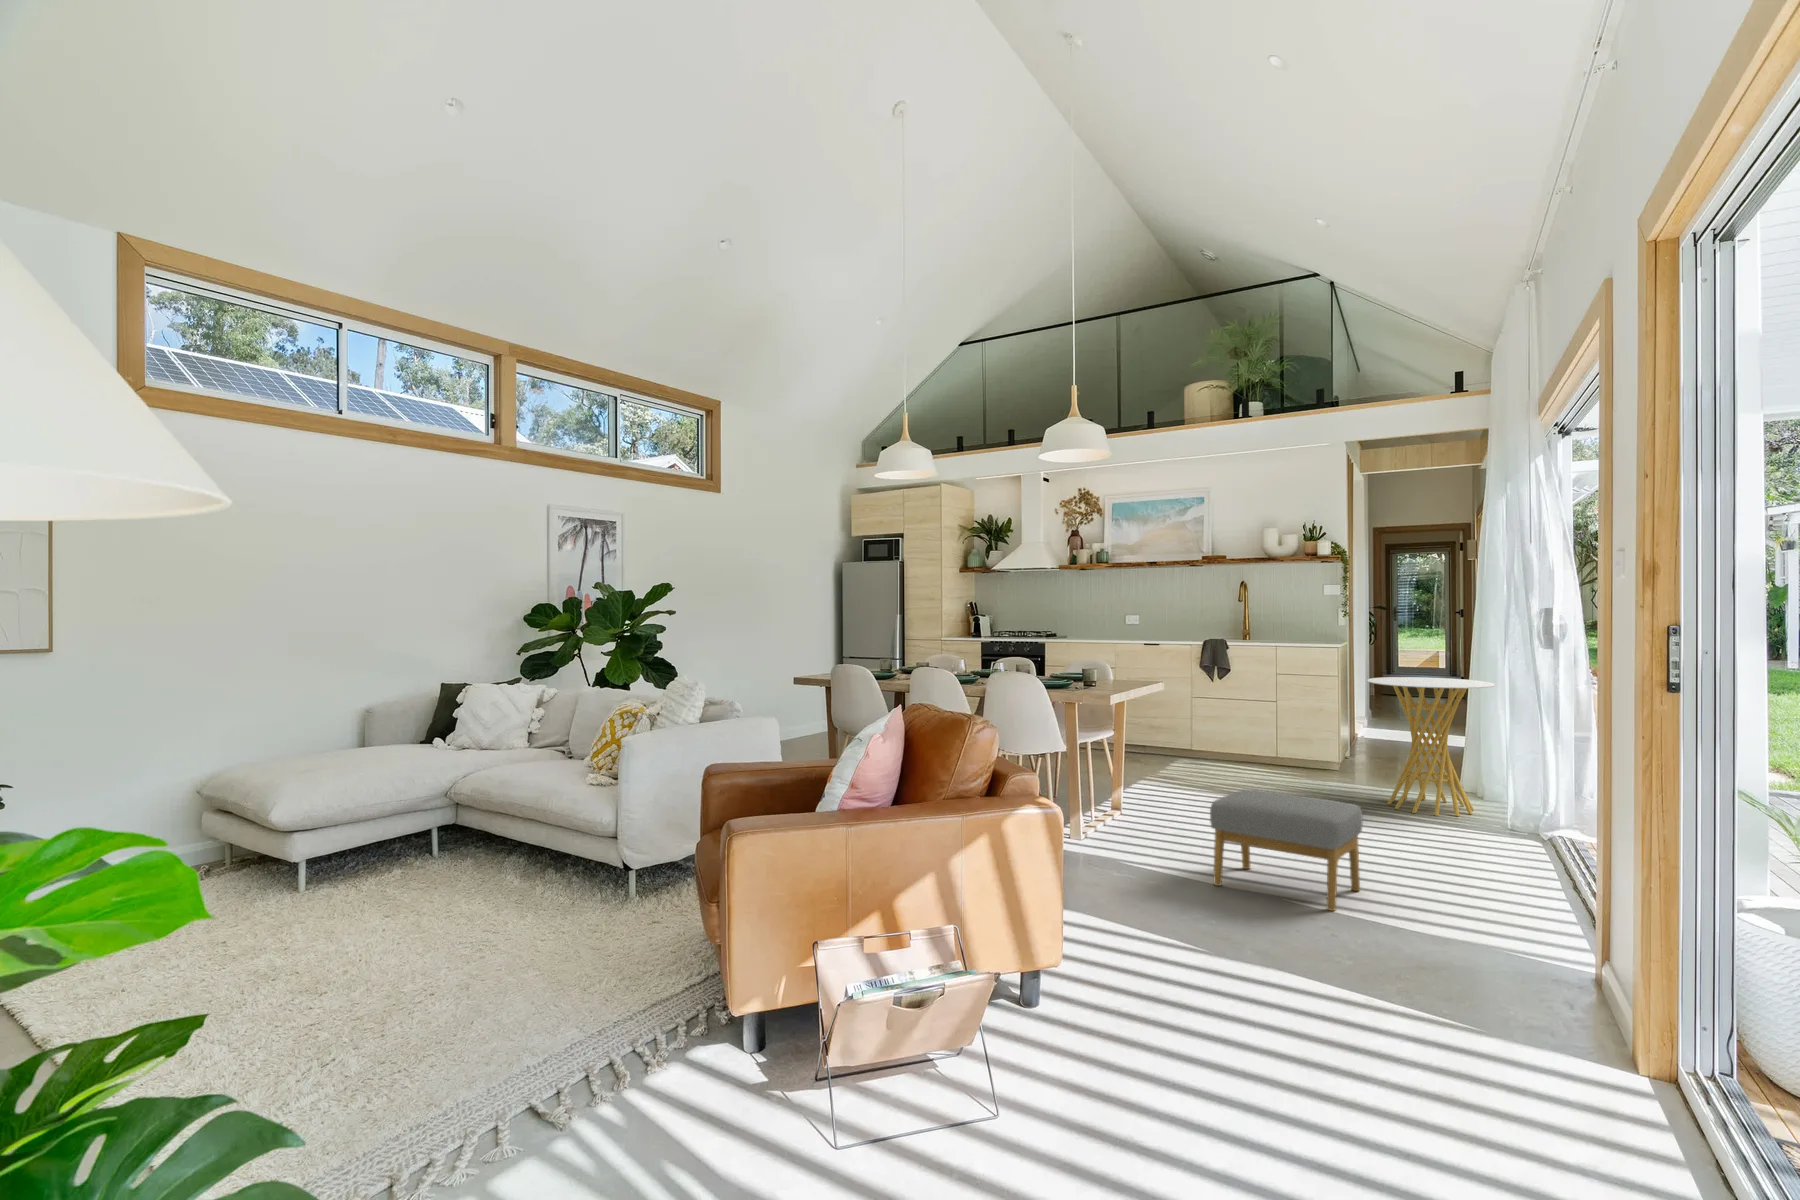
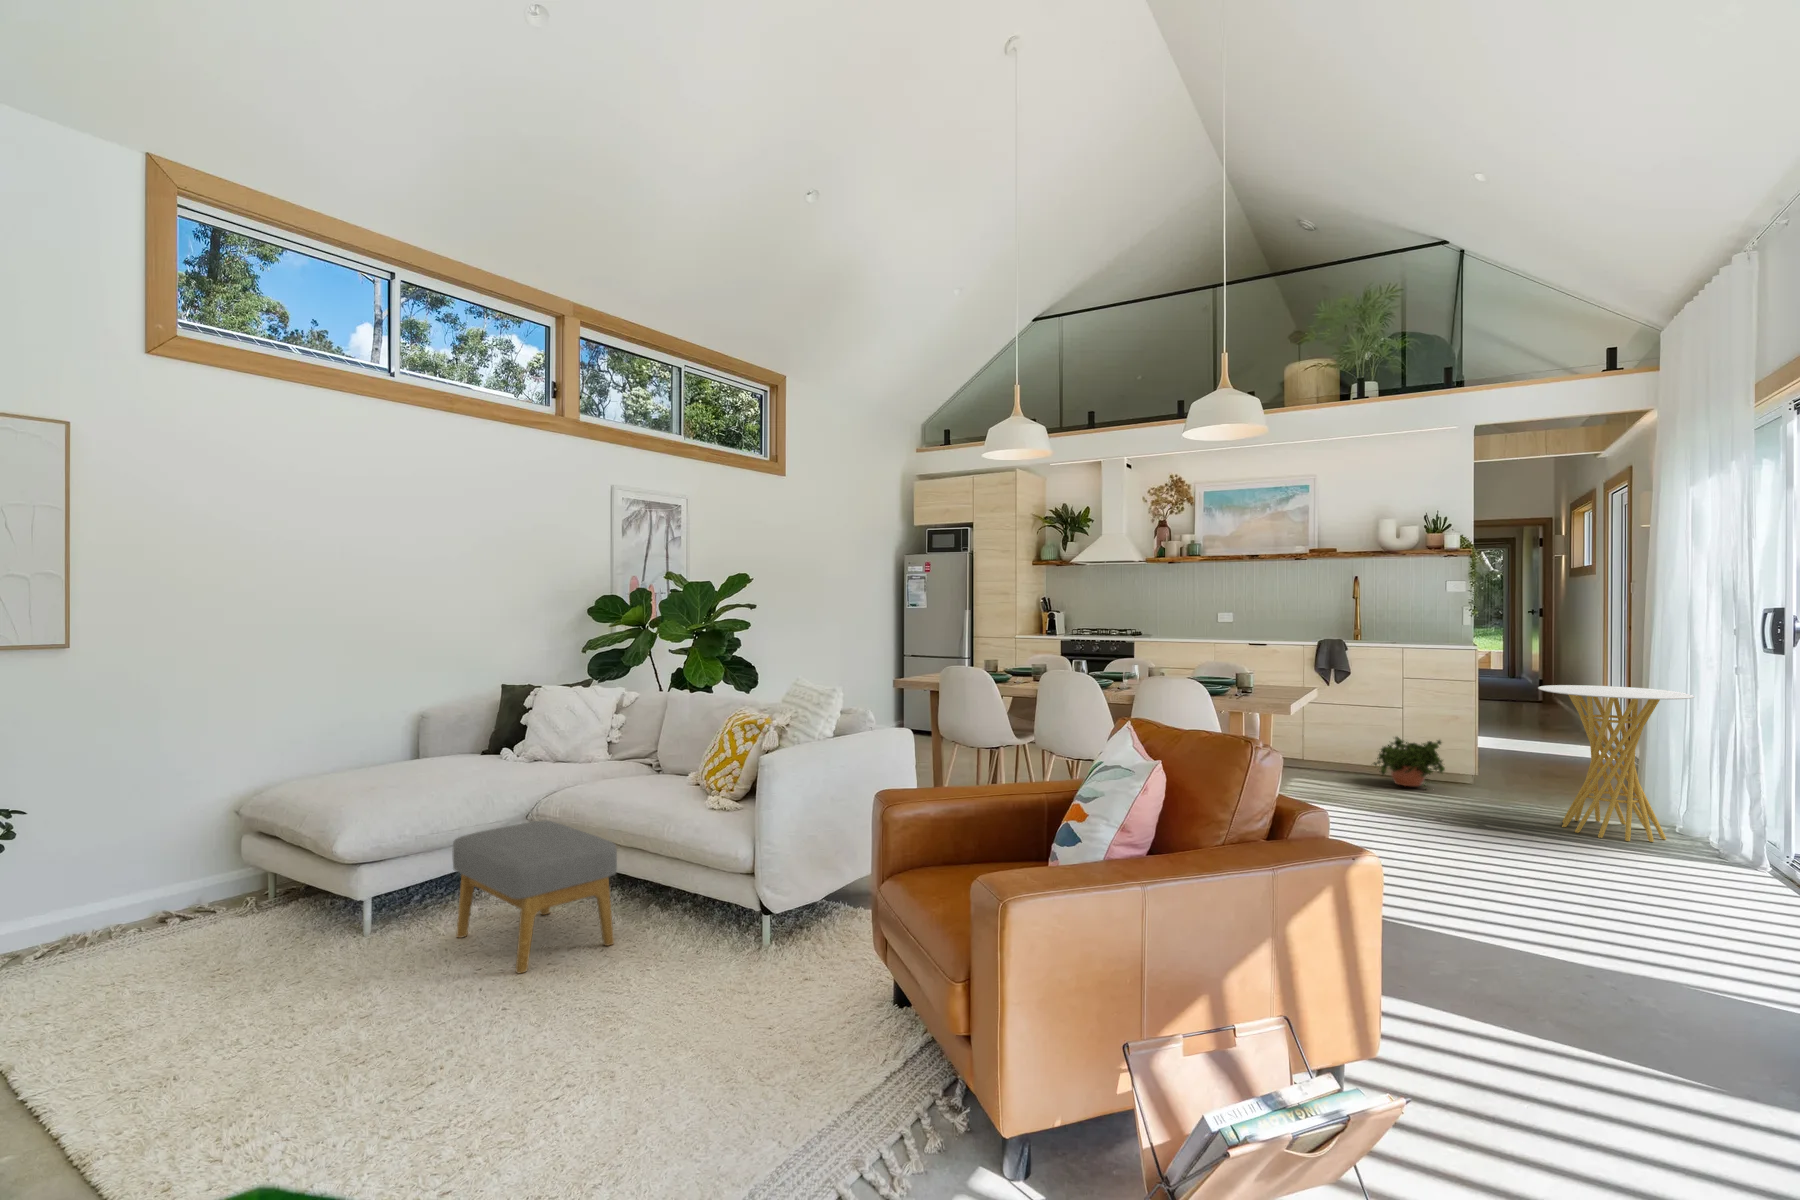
potted plant: none [1243,725,1310,776] -> present [1374,737,1445,786]
footstool: present [1210,789,1363,911] -> present [453,820,617,973]

